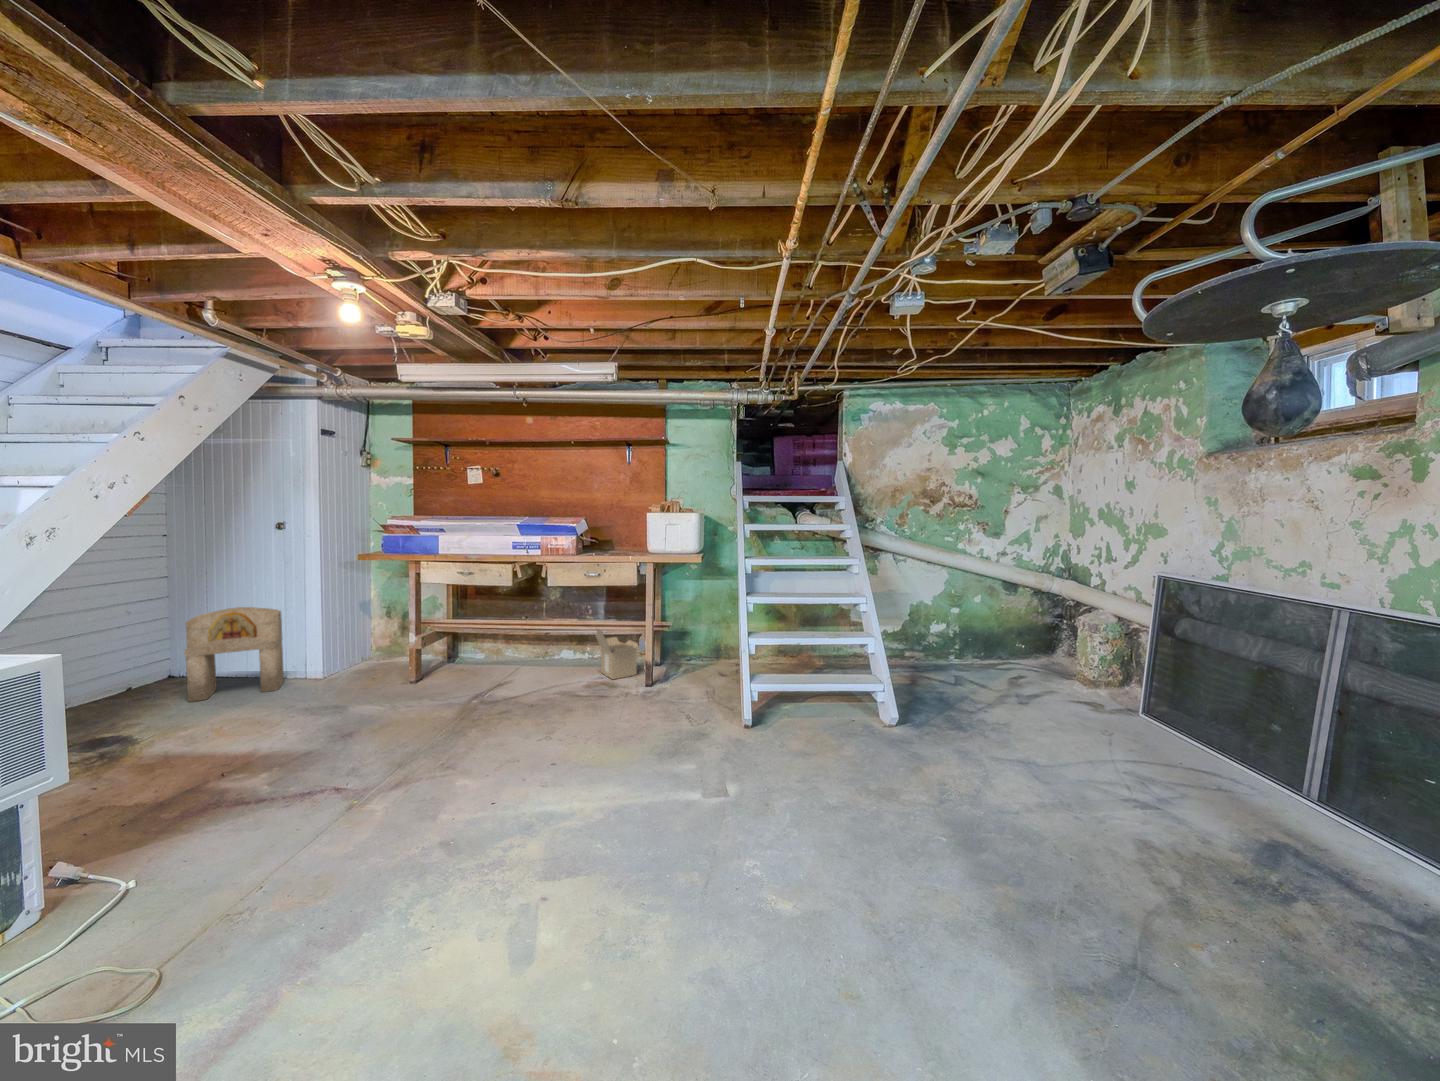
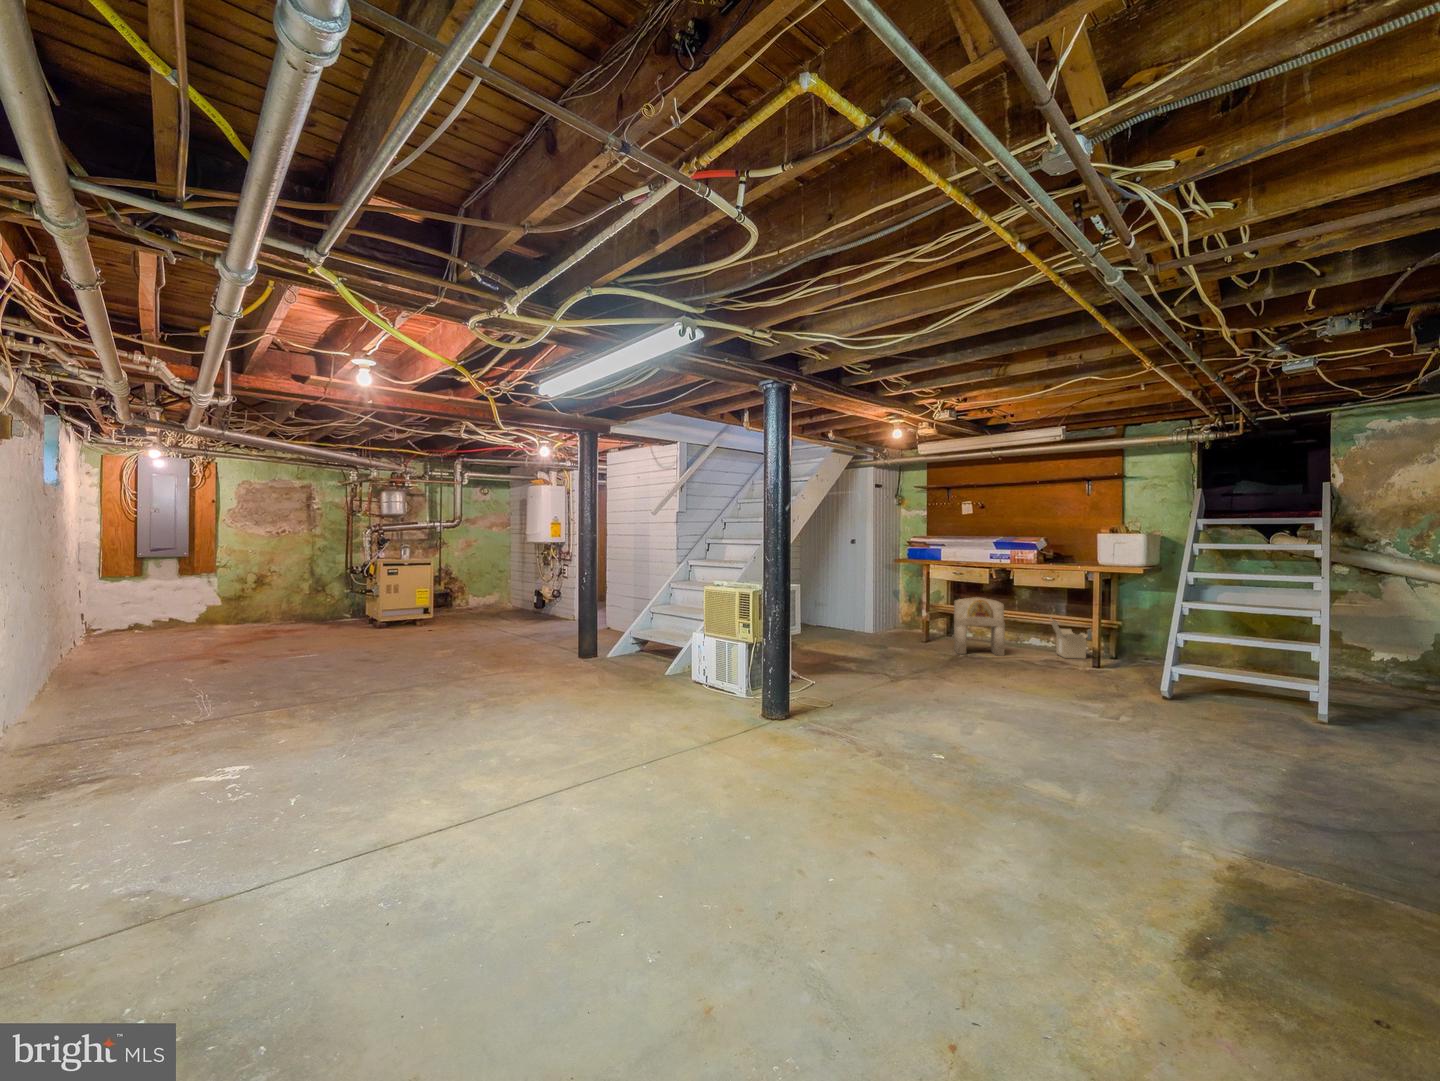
stool: present [184,607,284,702] -> present [954,597,1005,656]

